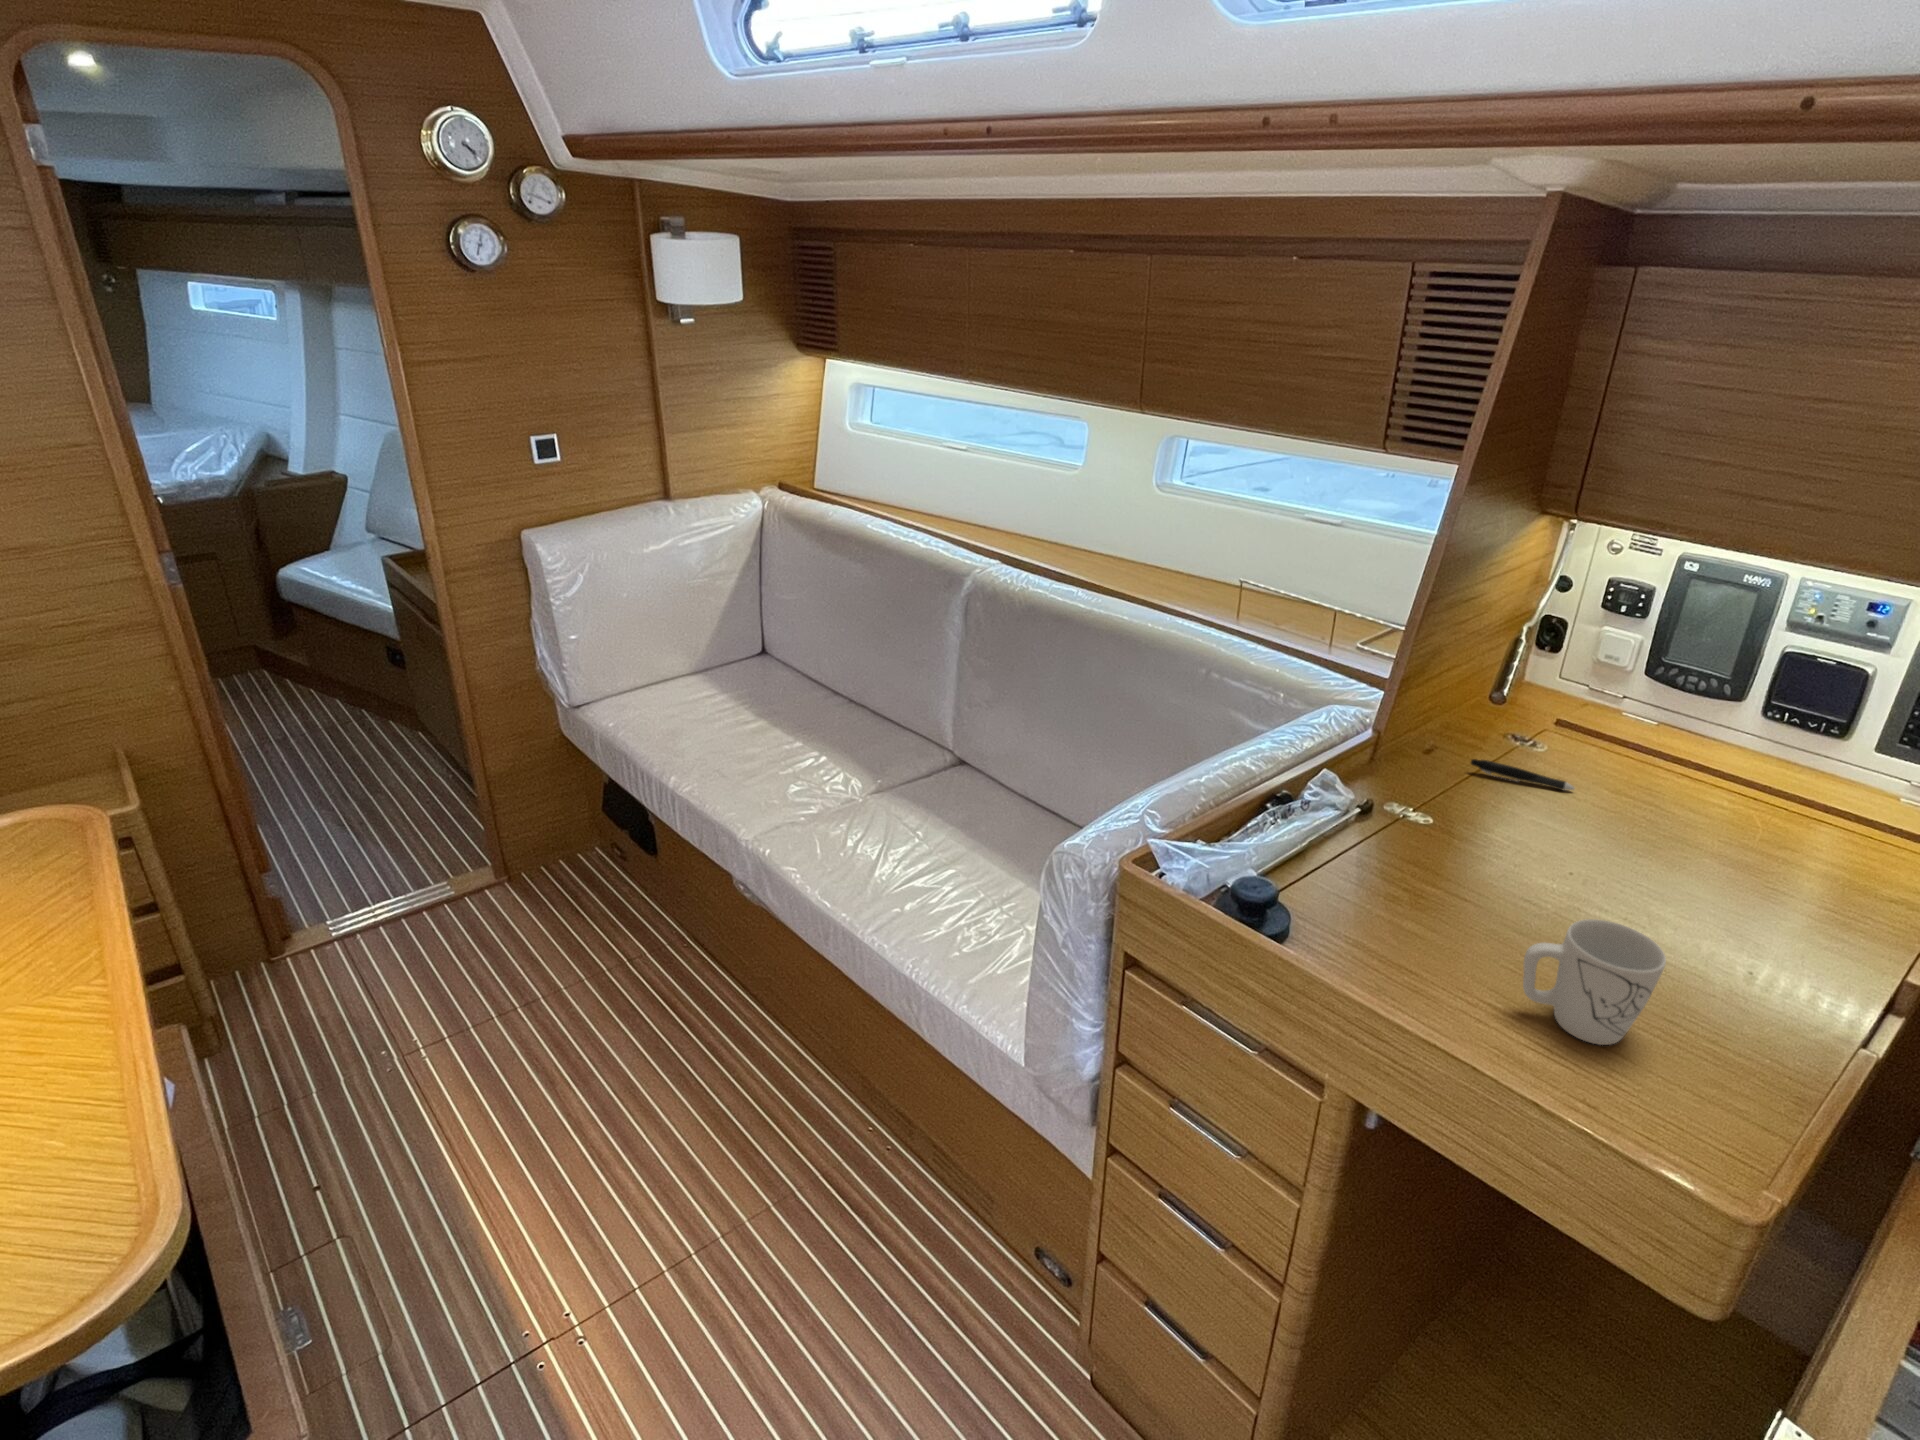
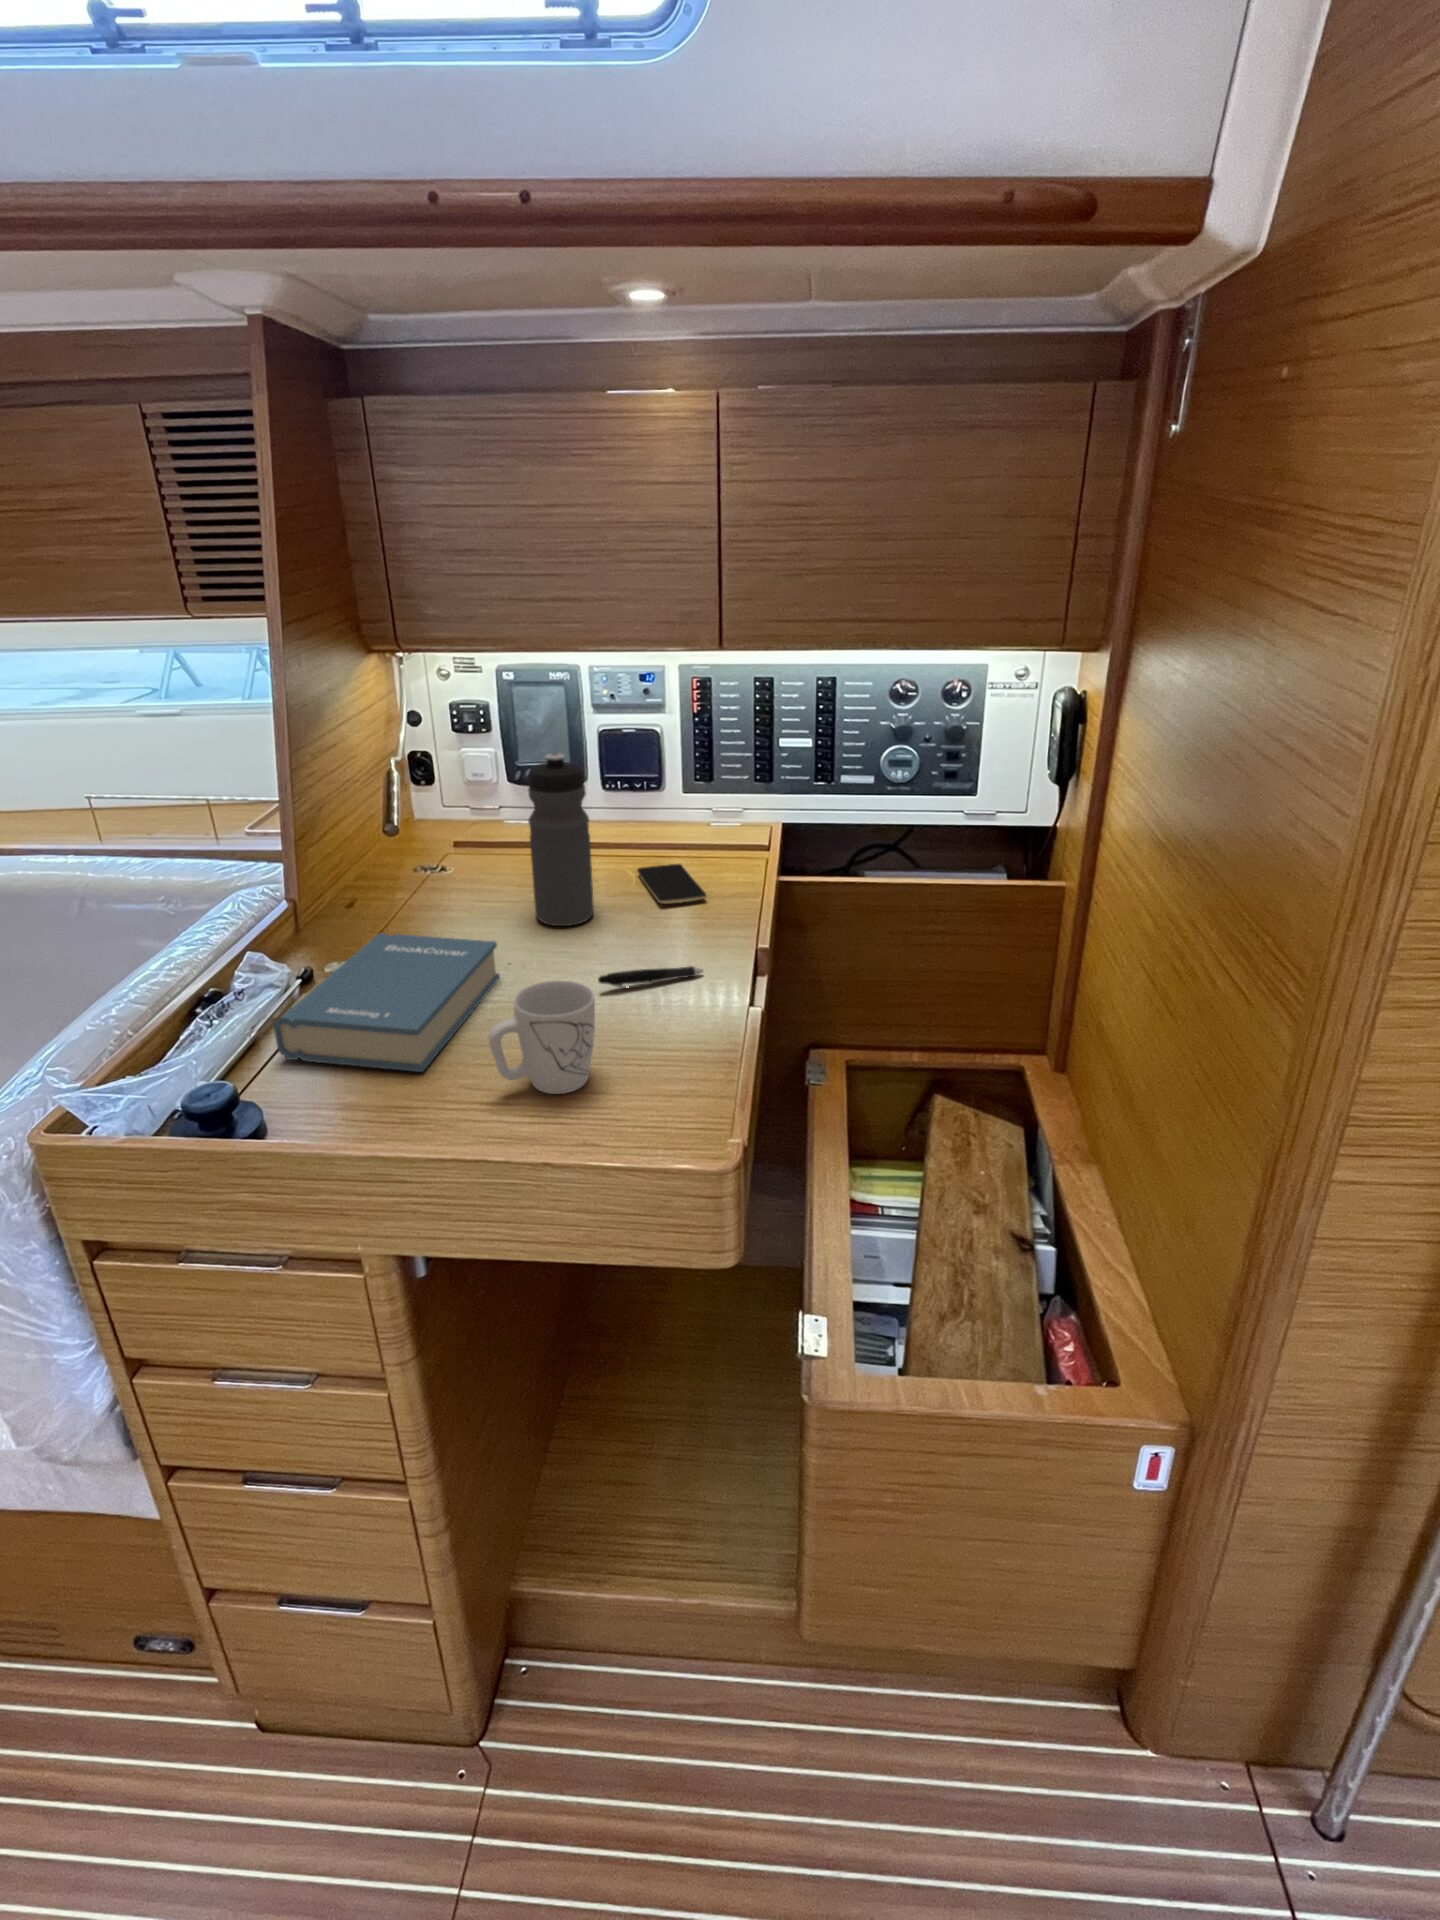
water bottle: none [1623,673,1750,859] -> present [528,754,594,926]
pen: present [1471,759,1574,790] -> present [598,966,703,987]
hardback book: none [1321,794,1569,949] -> present [273,933,500,1072]
smartphone: none [1775,820,1867,890] -> present [637,864,707,903]

